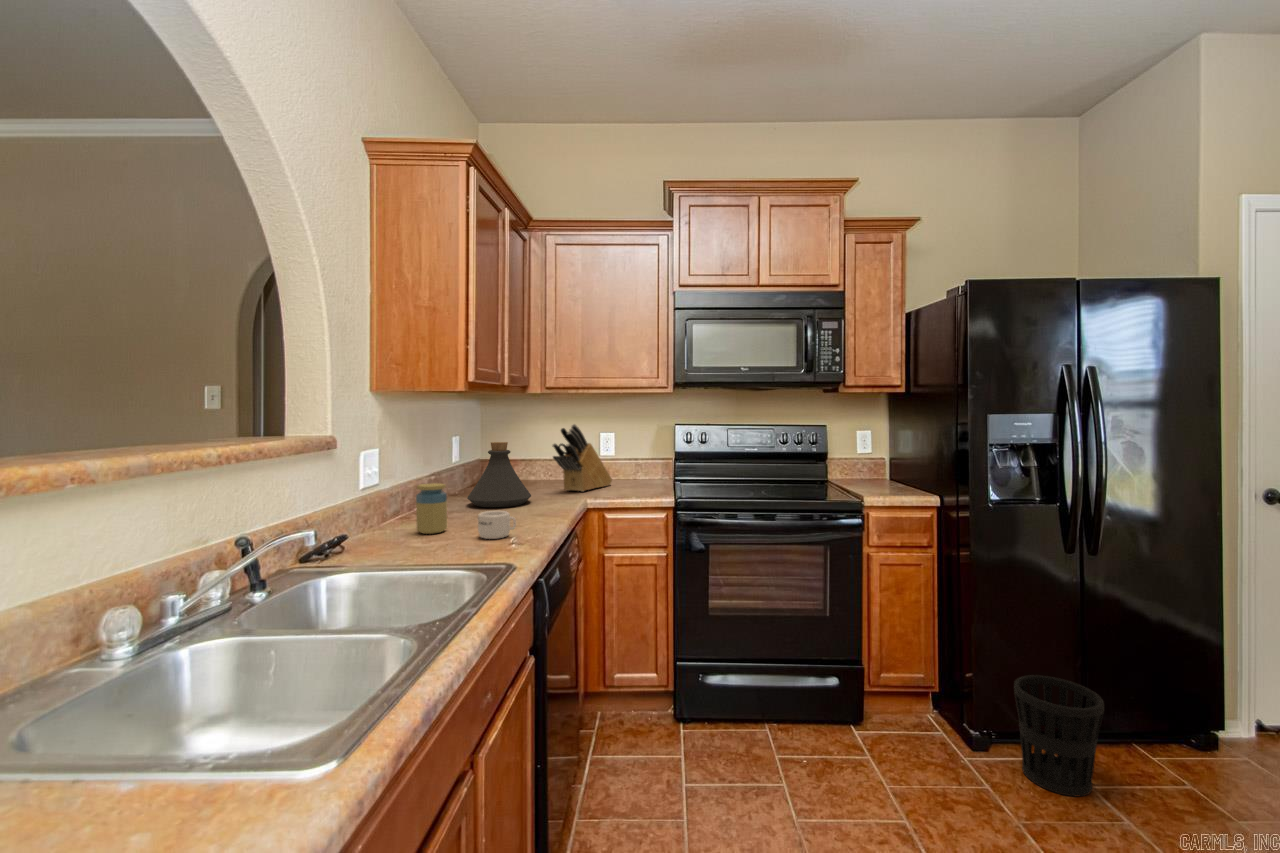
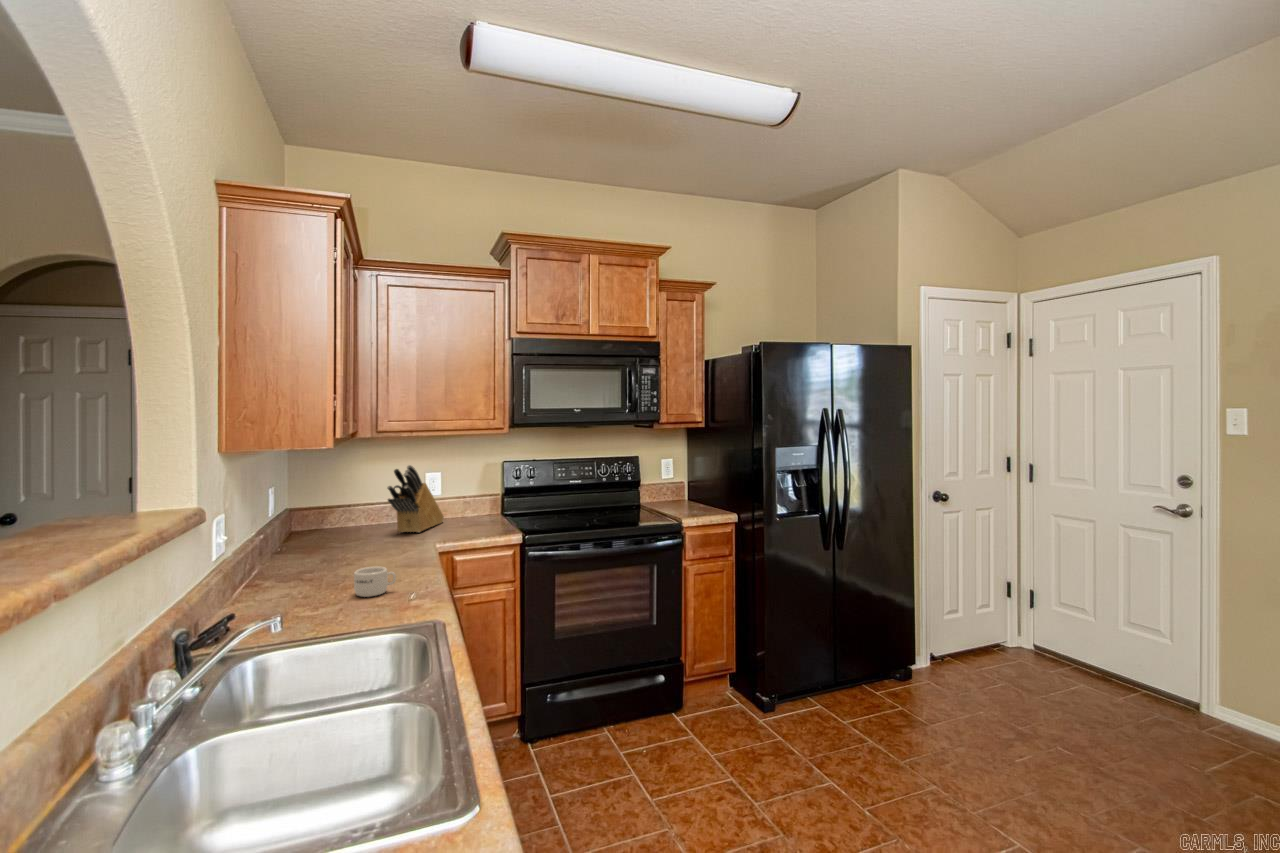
bottle: present [467,442,531,507] -> none [300,489,374,560]
jar: present [416,483,447,534] -> none [275,544,309,599]
wastebasket: present [1014,675,1104,796] -> none [793,647,851,733]

